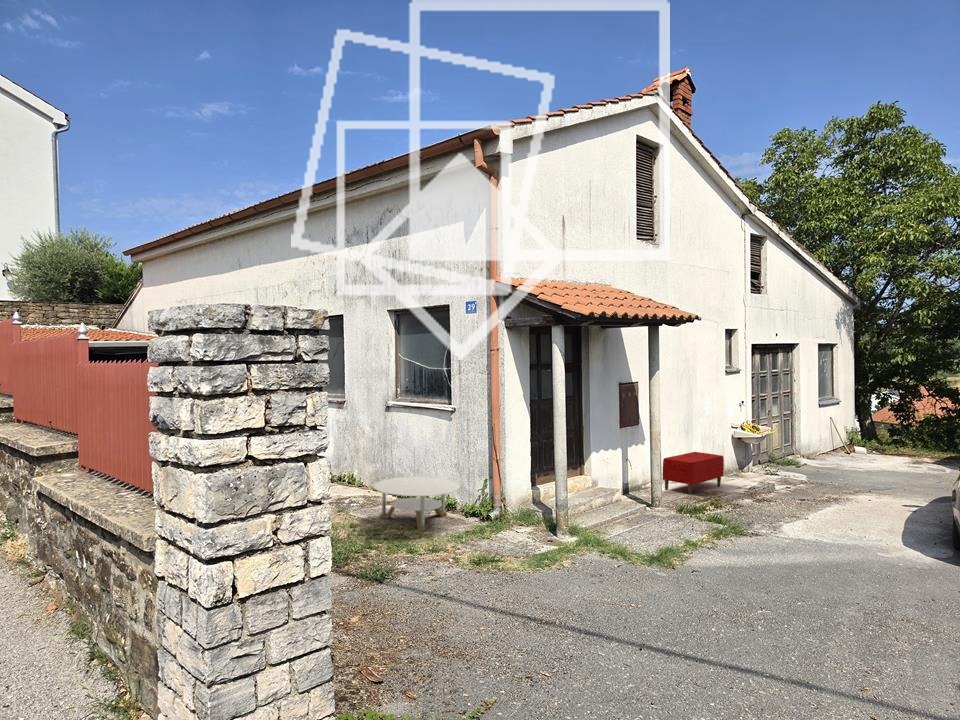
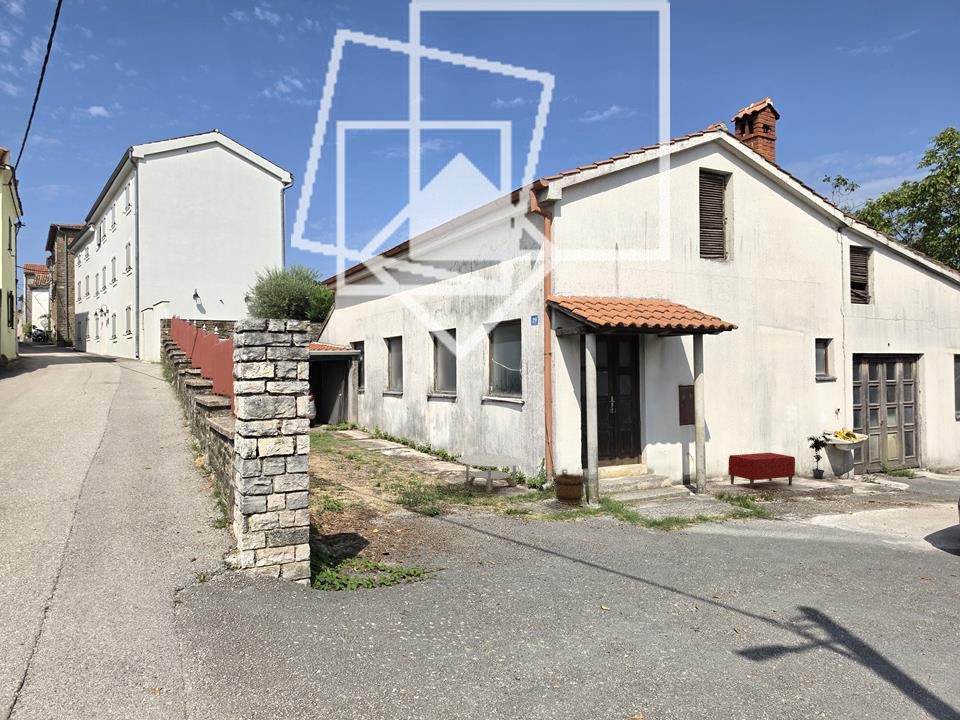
potted plant: none [722,428,745,475] -> present [808,435,832,479]
bucket: none [509,493,546,538] -> present [555,470,584,505]

